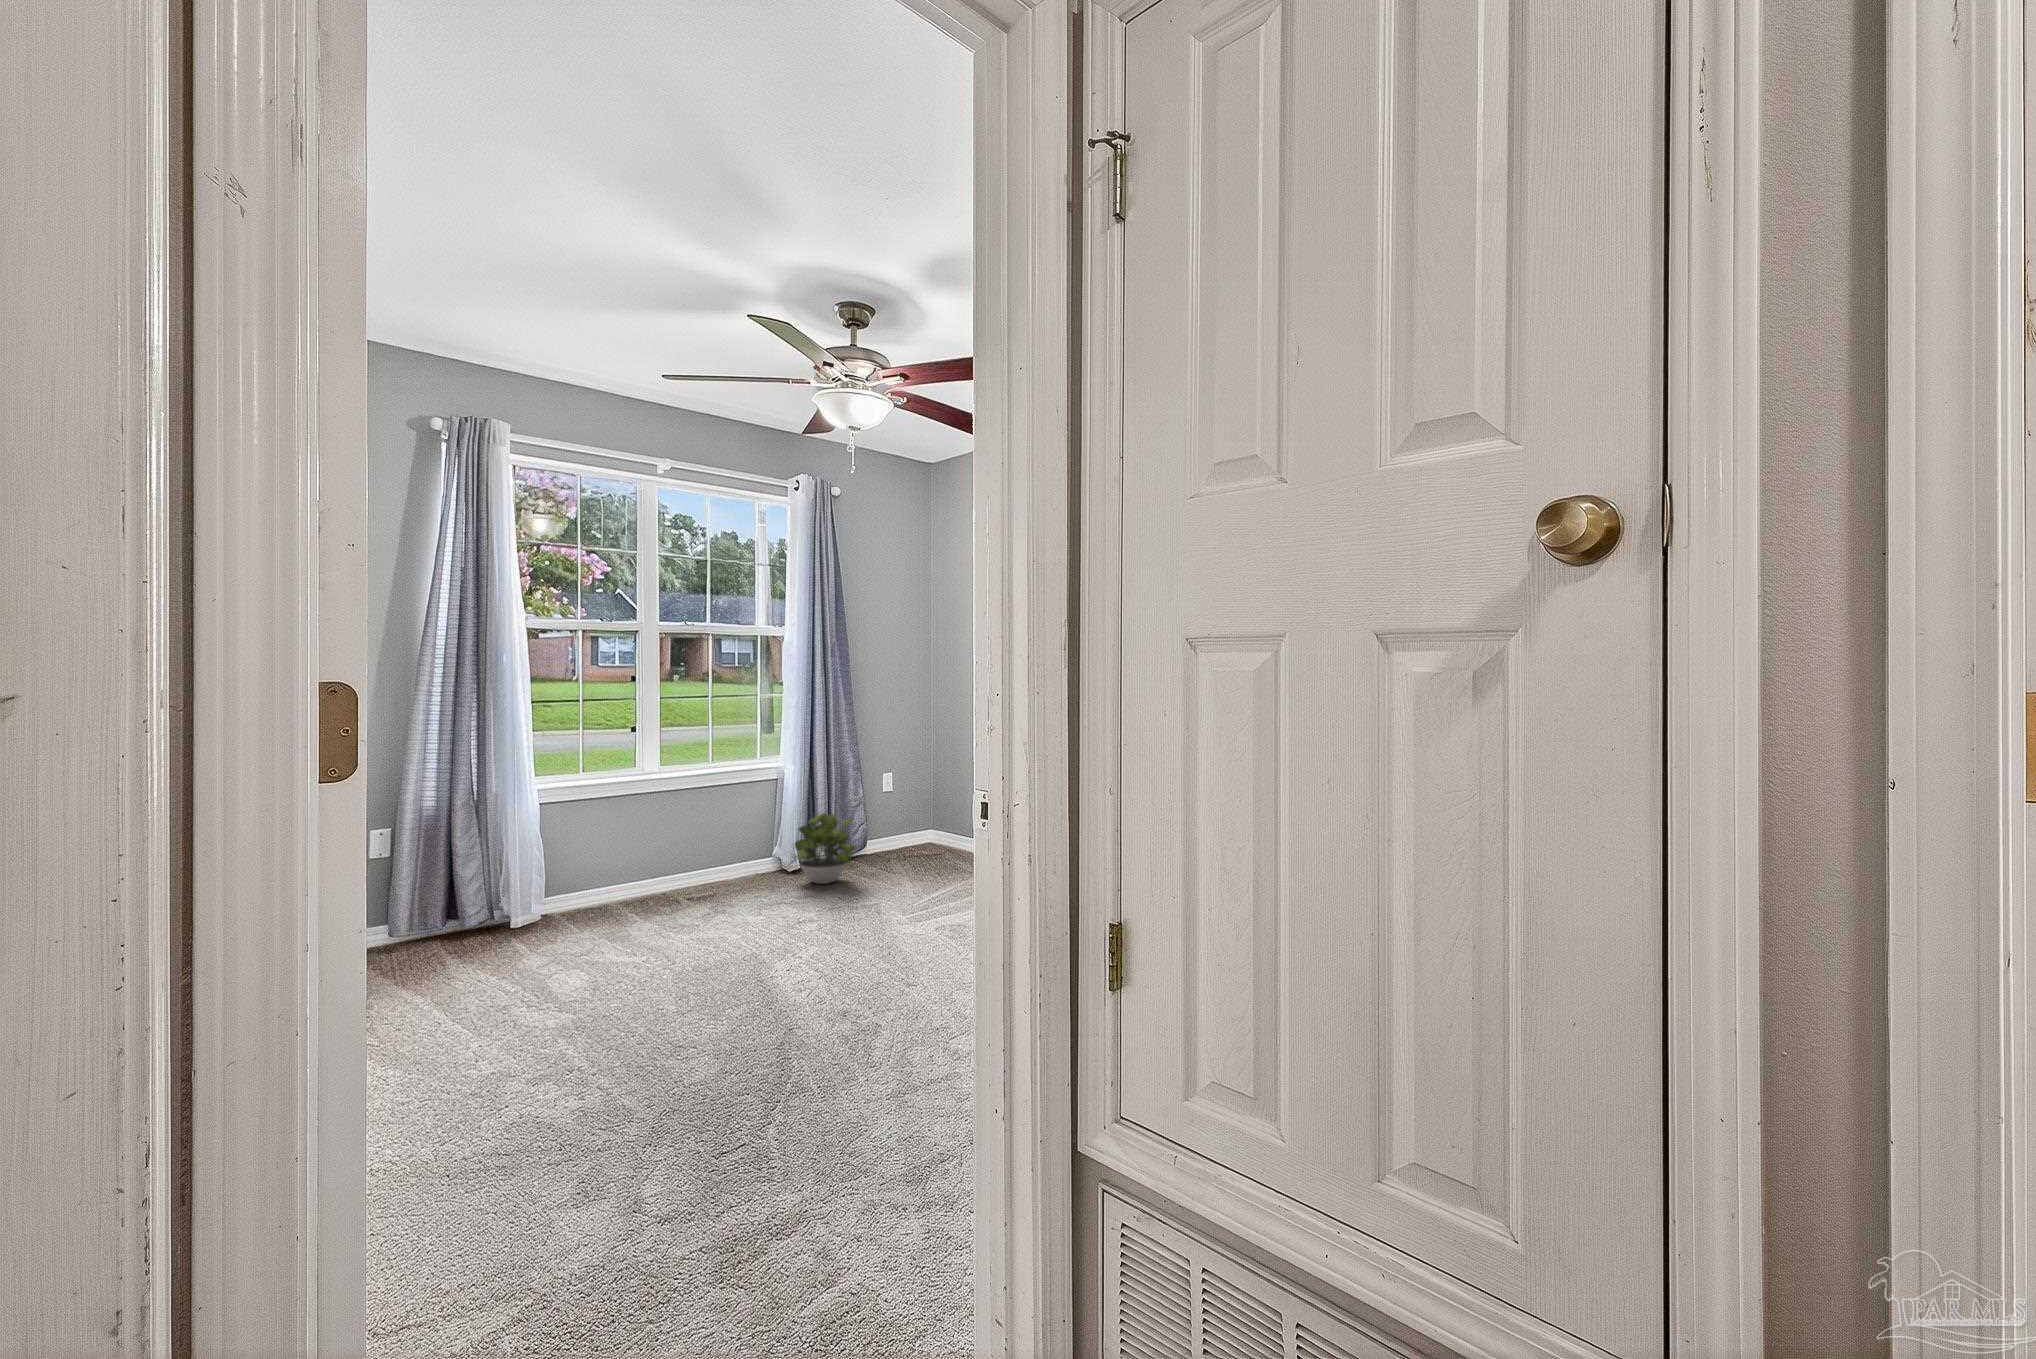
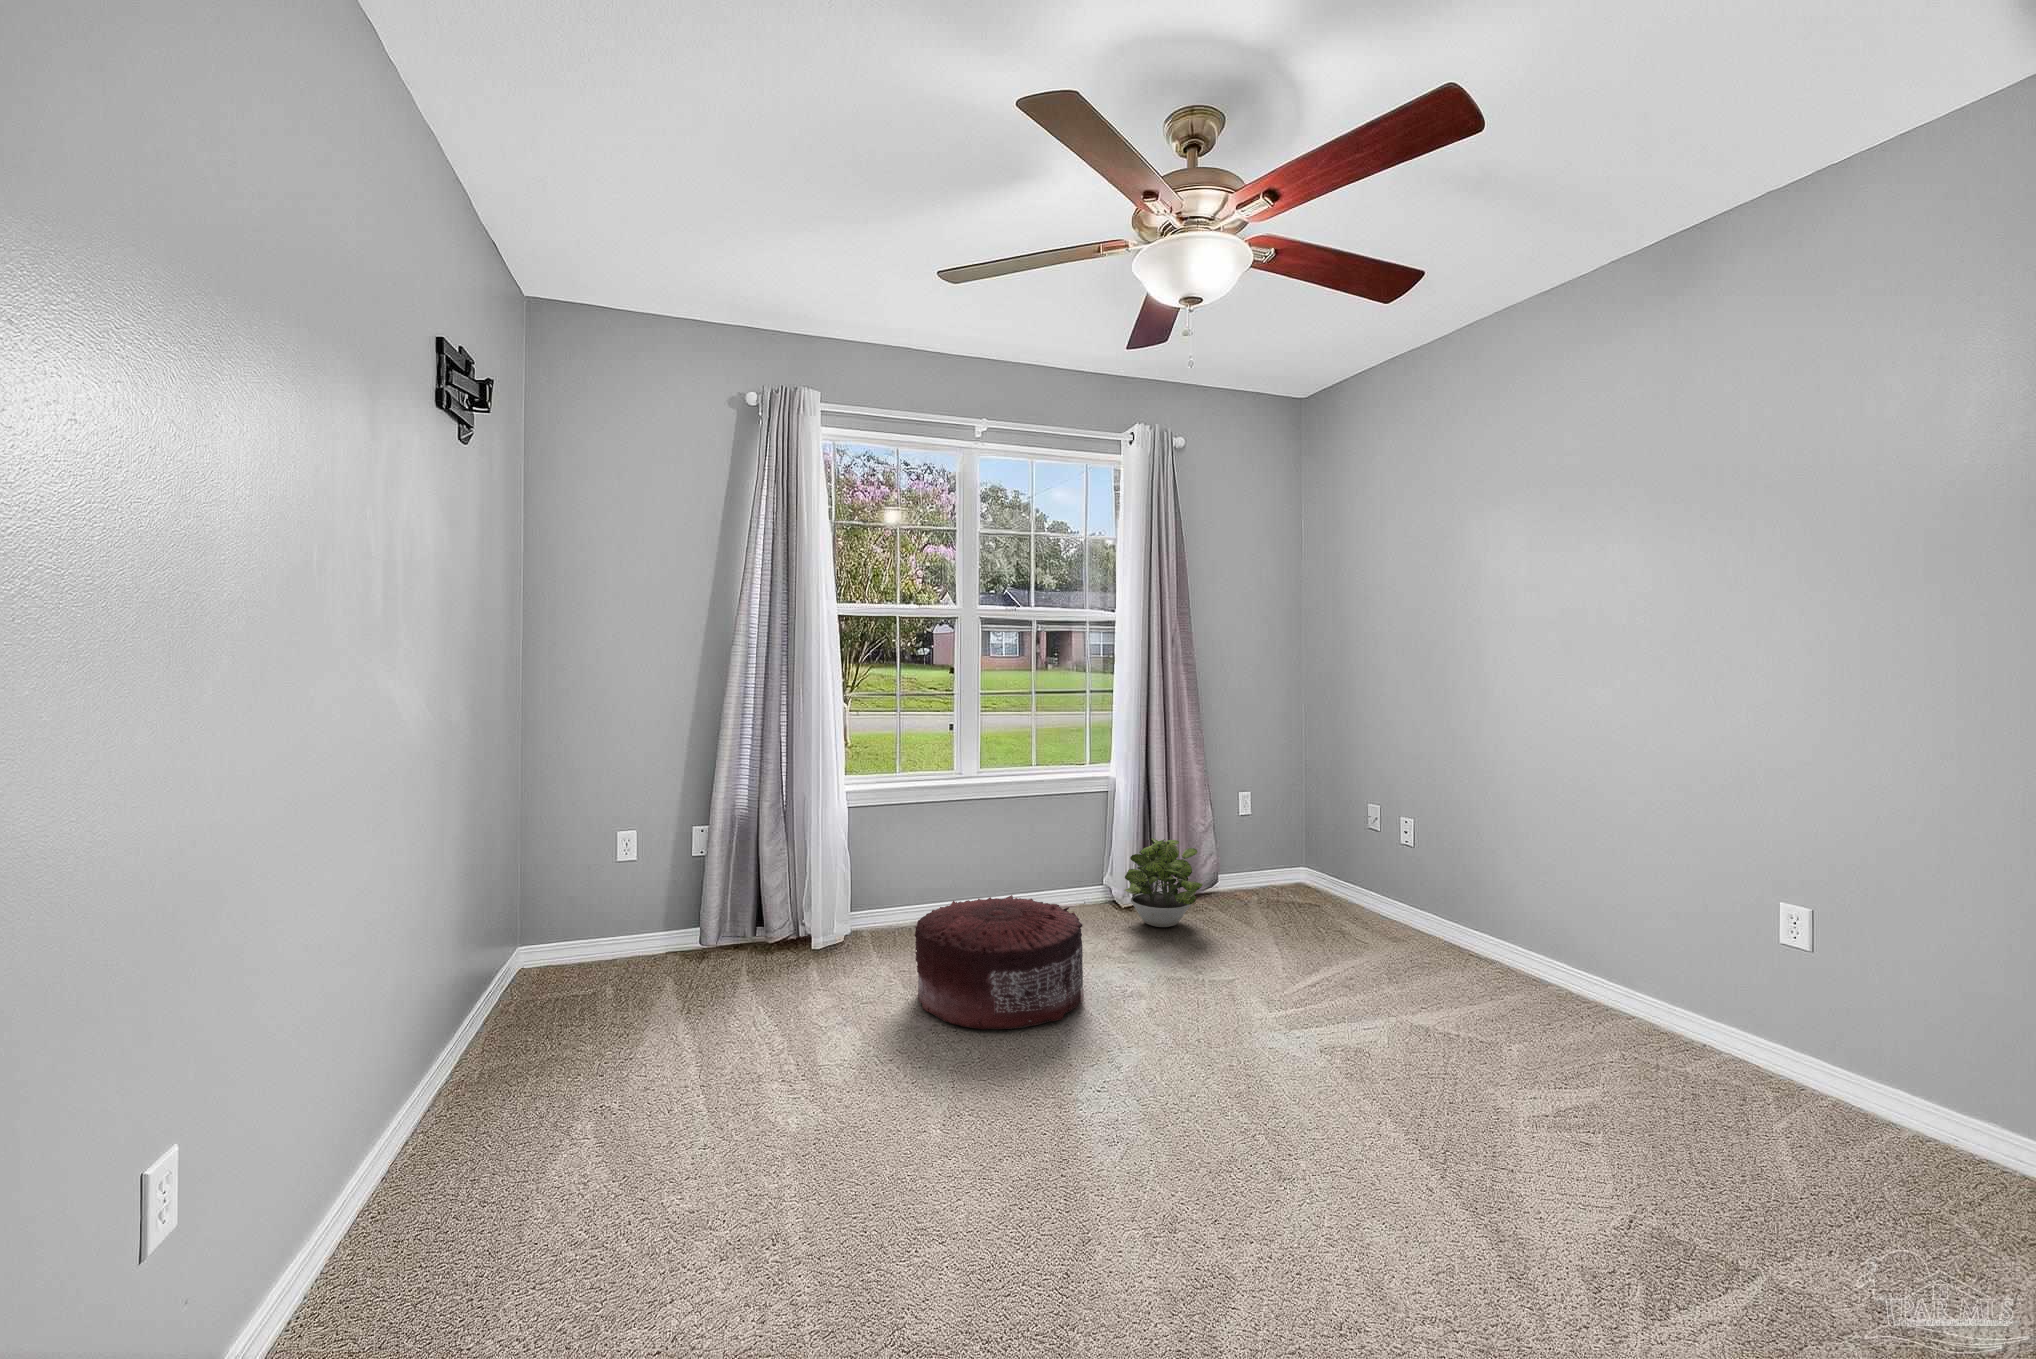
pouf: none [624,861,769,960] -> present [915,895,1084,1030]

